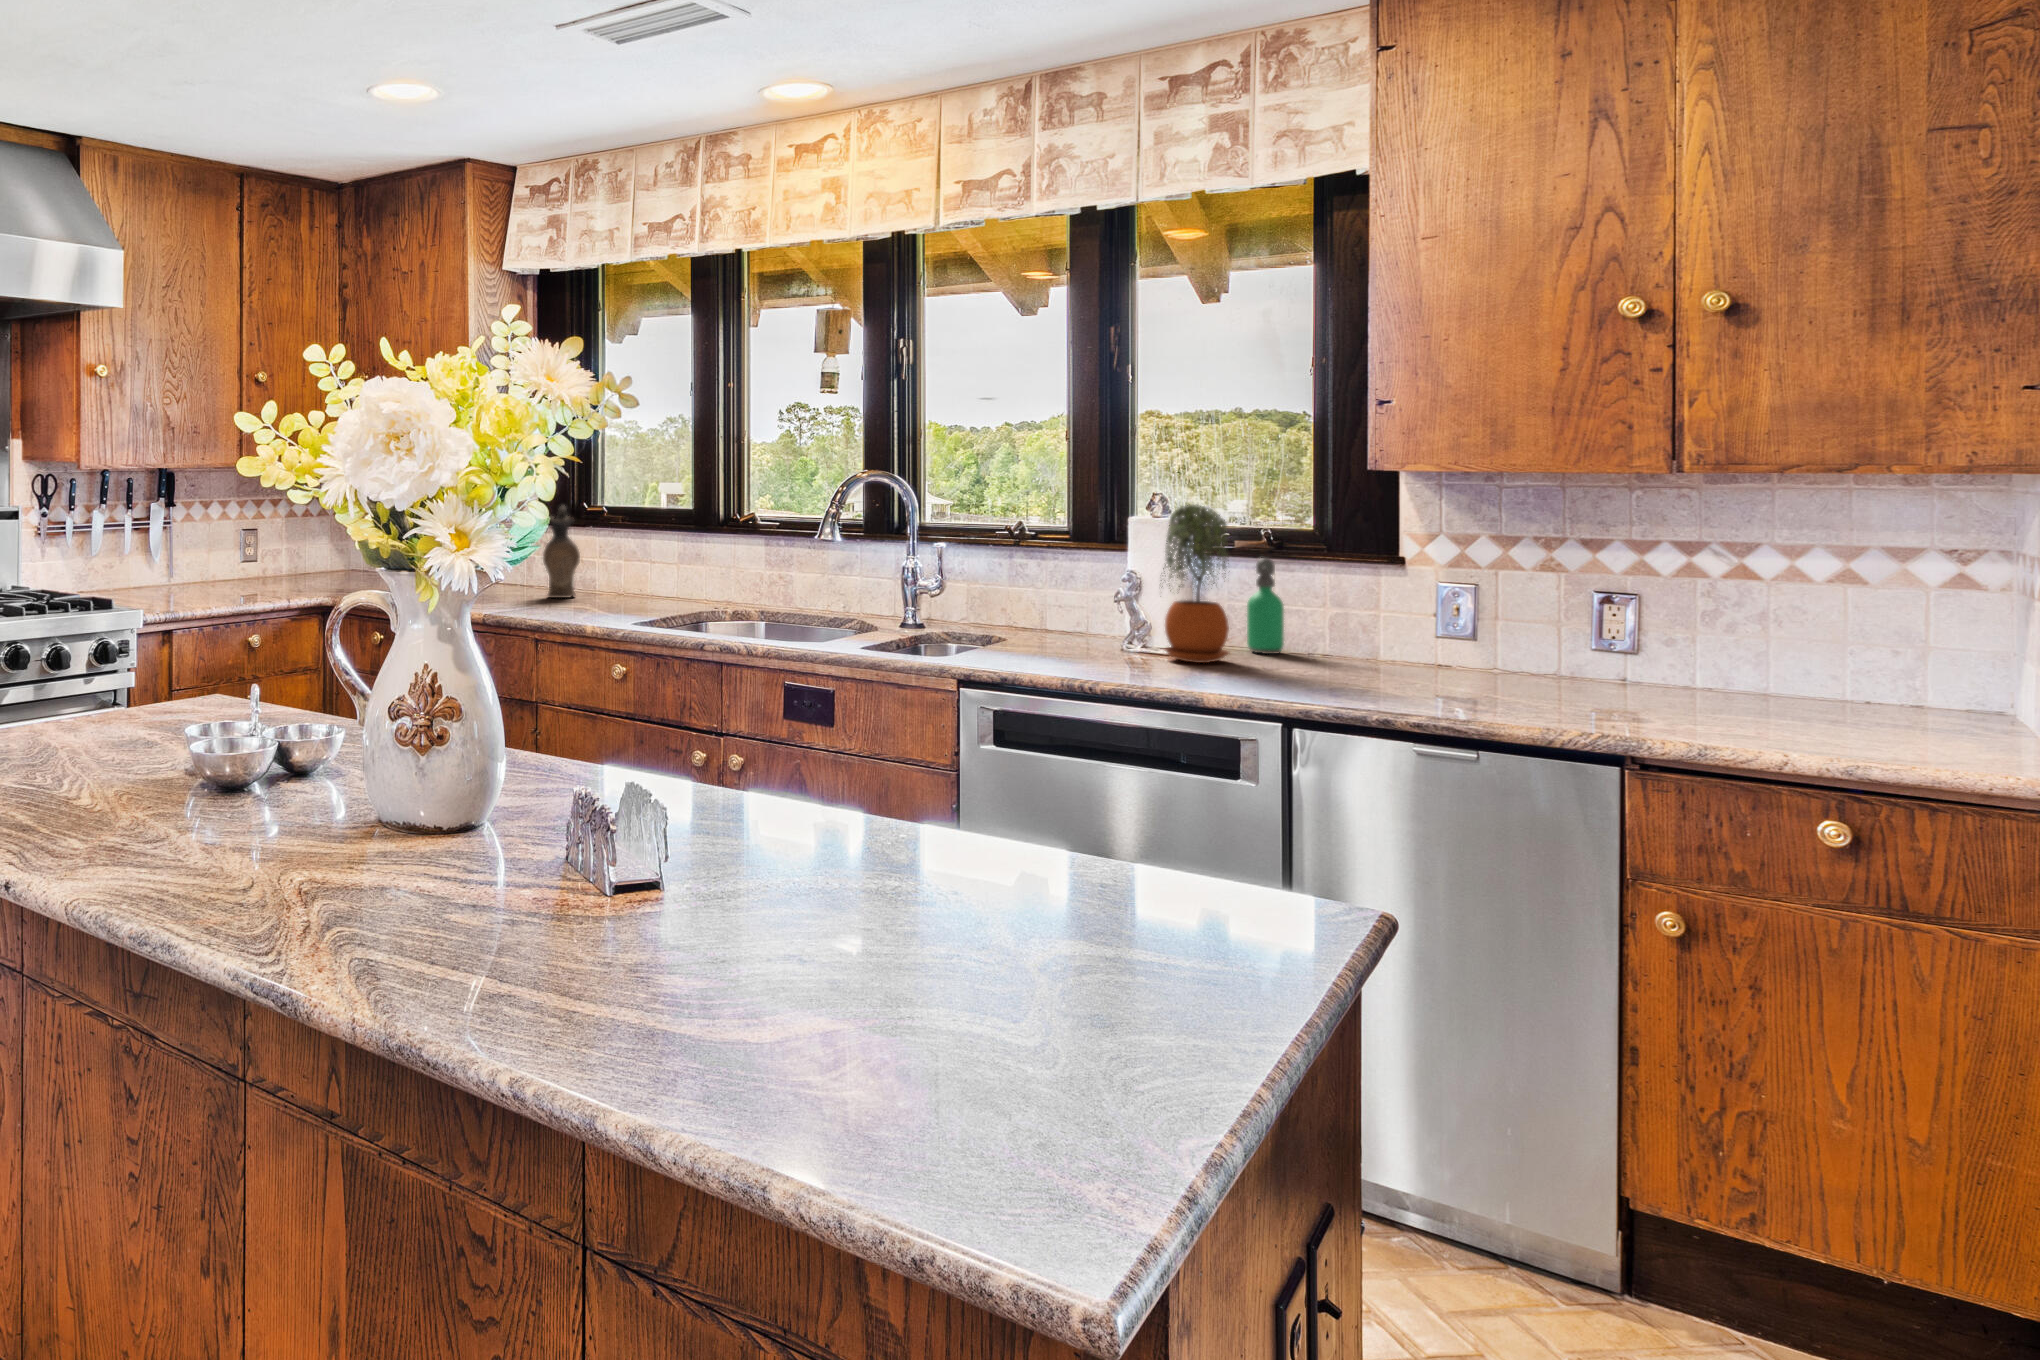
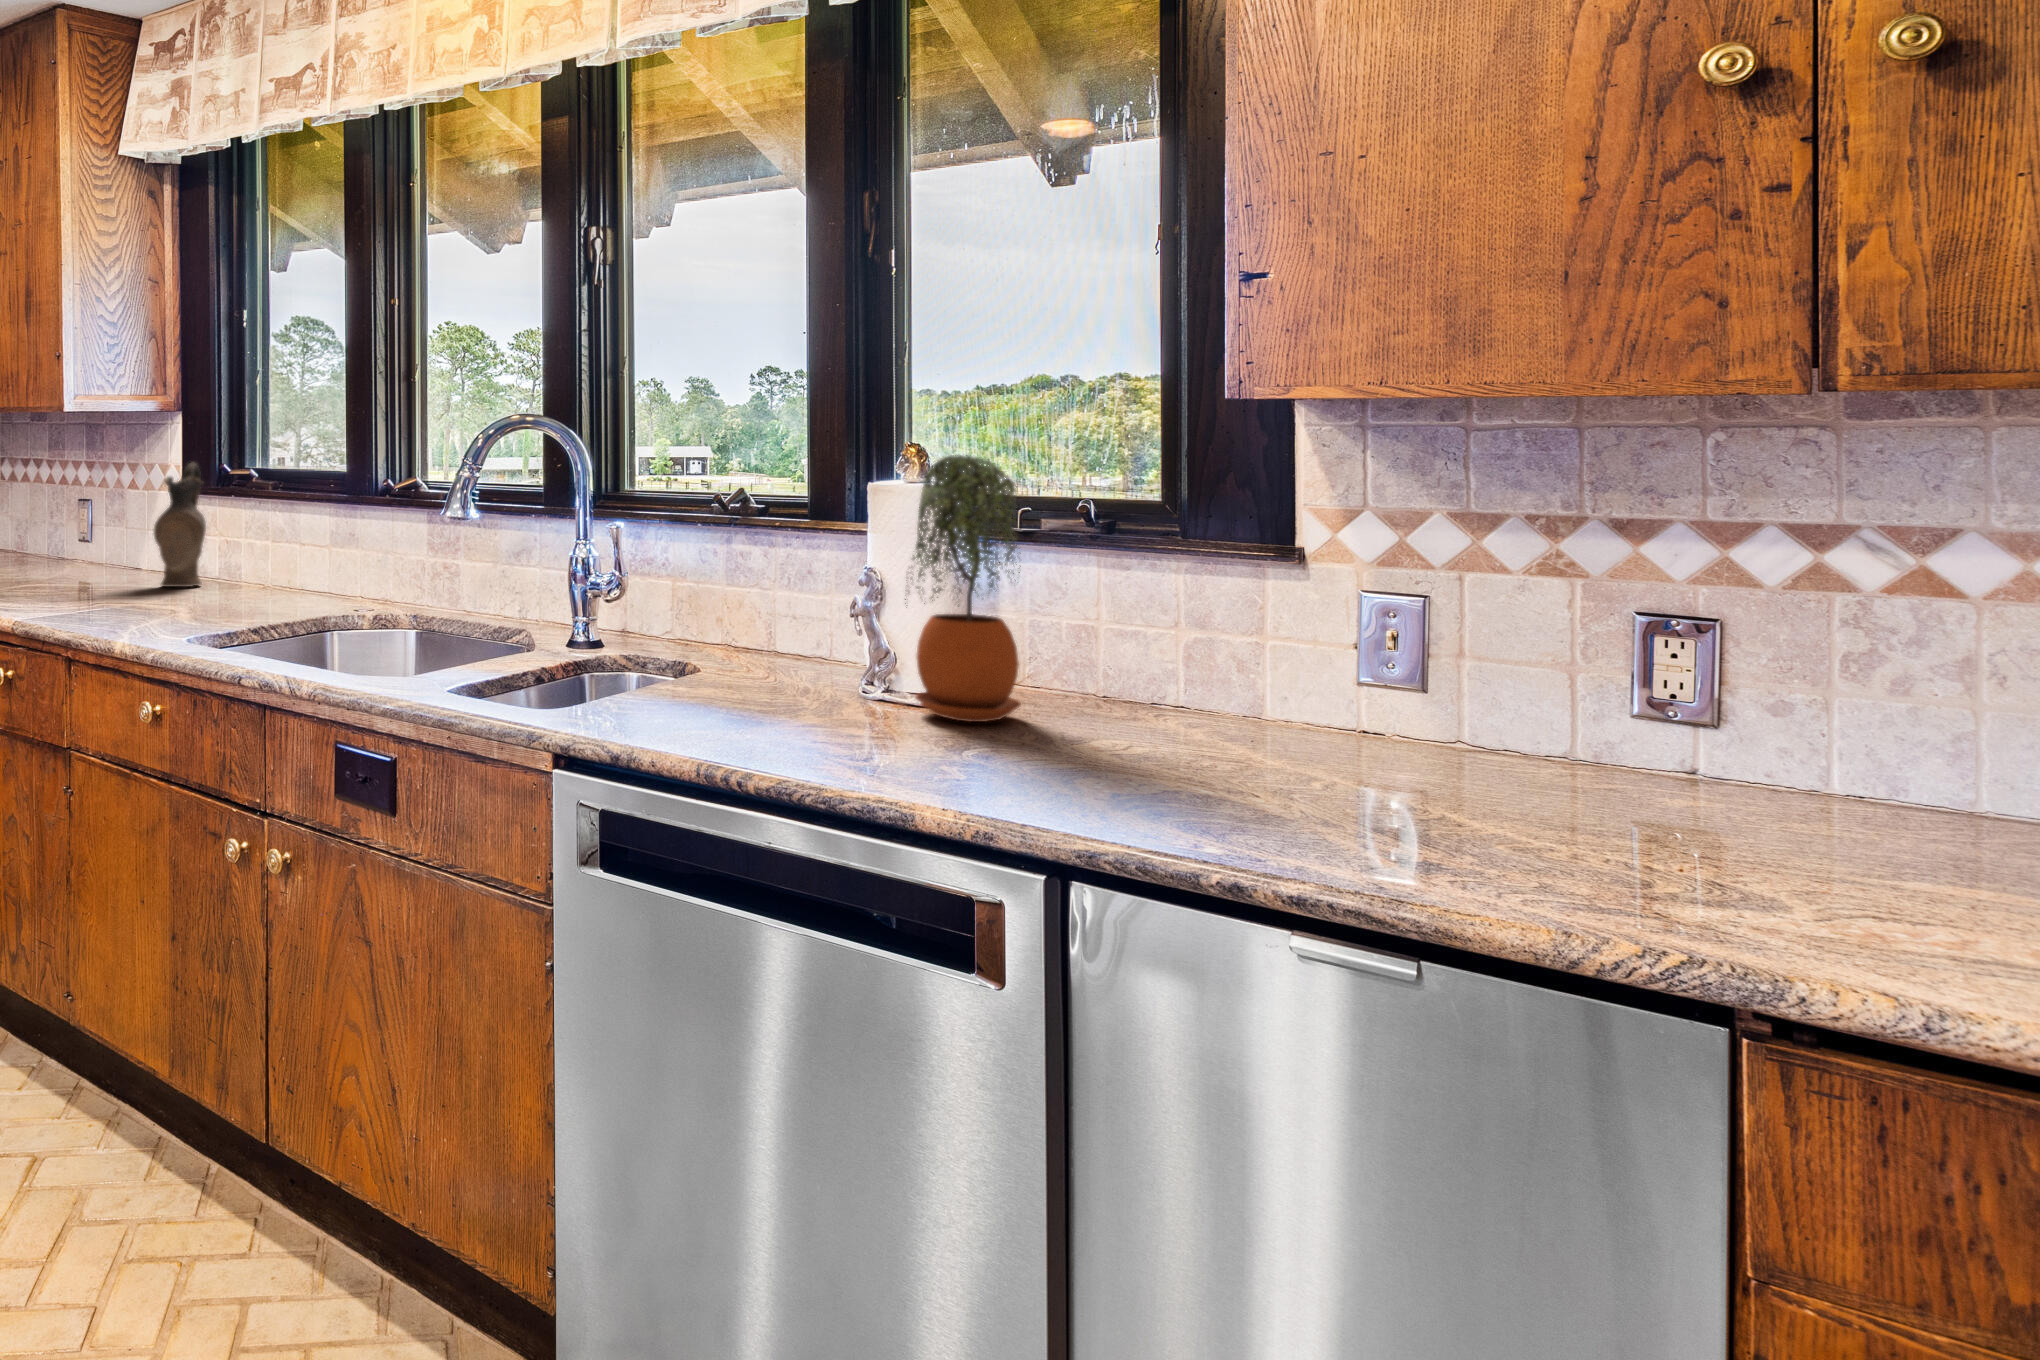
soap dispenser: present [1247,558,1284,654] -> none [1057,545,1115,702]

